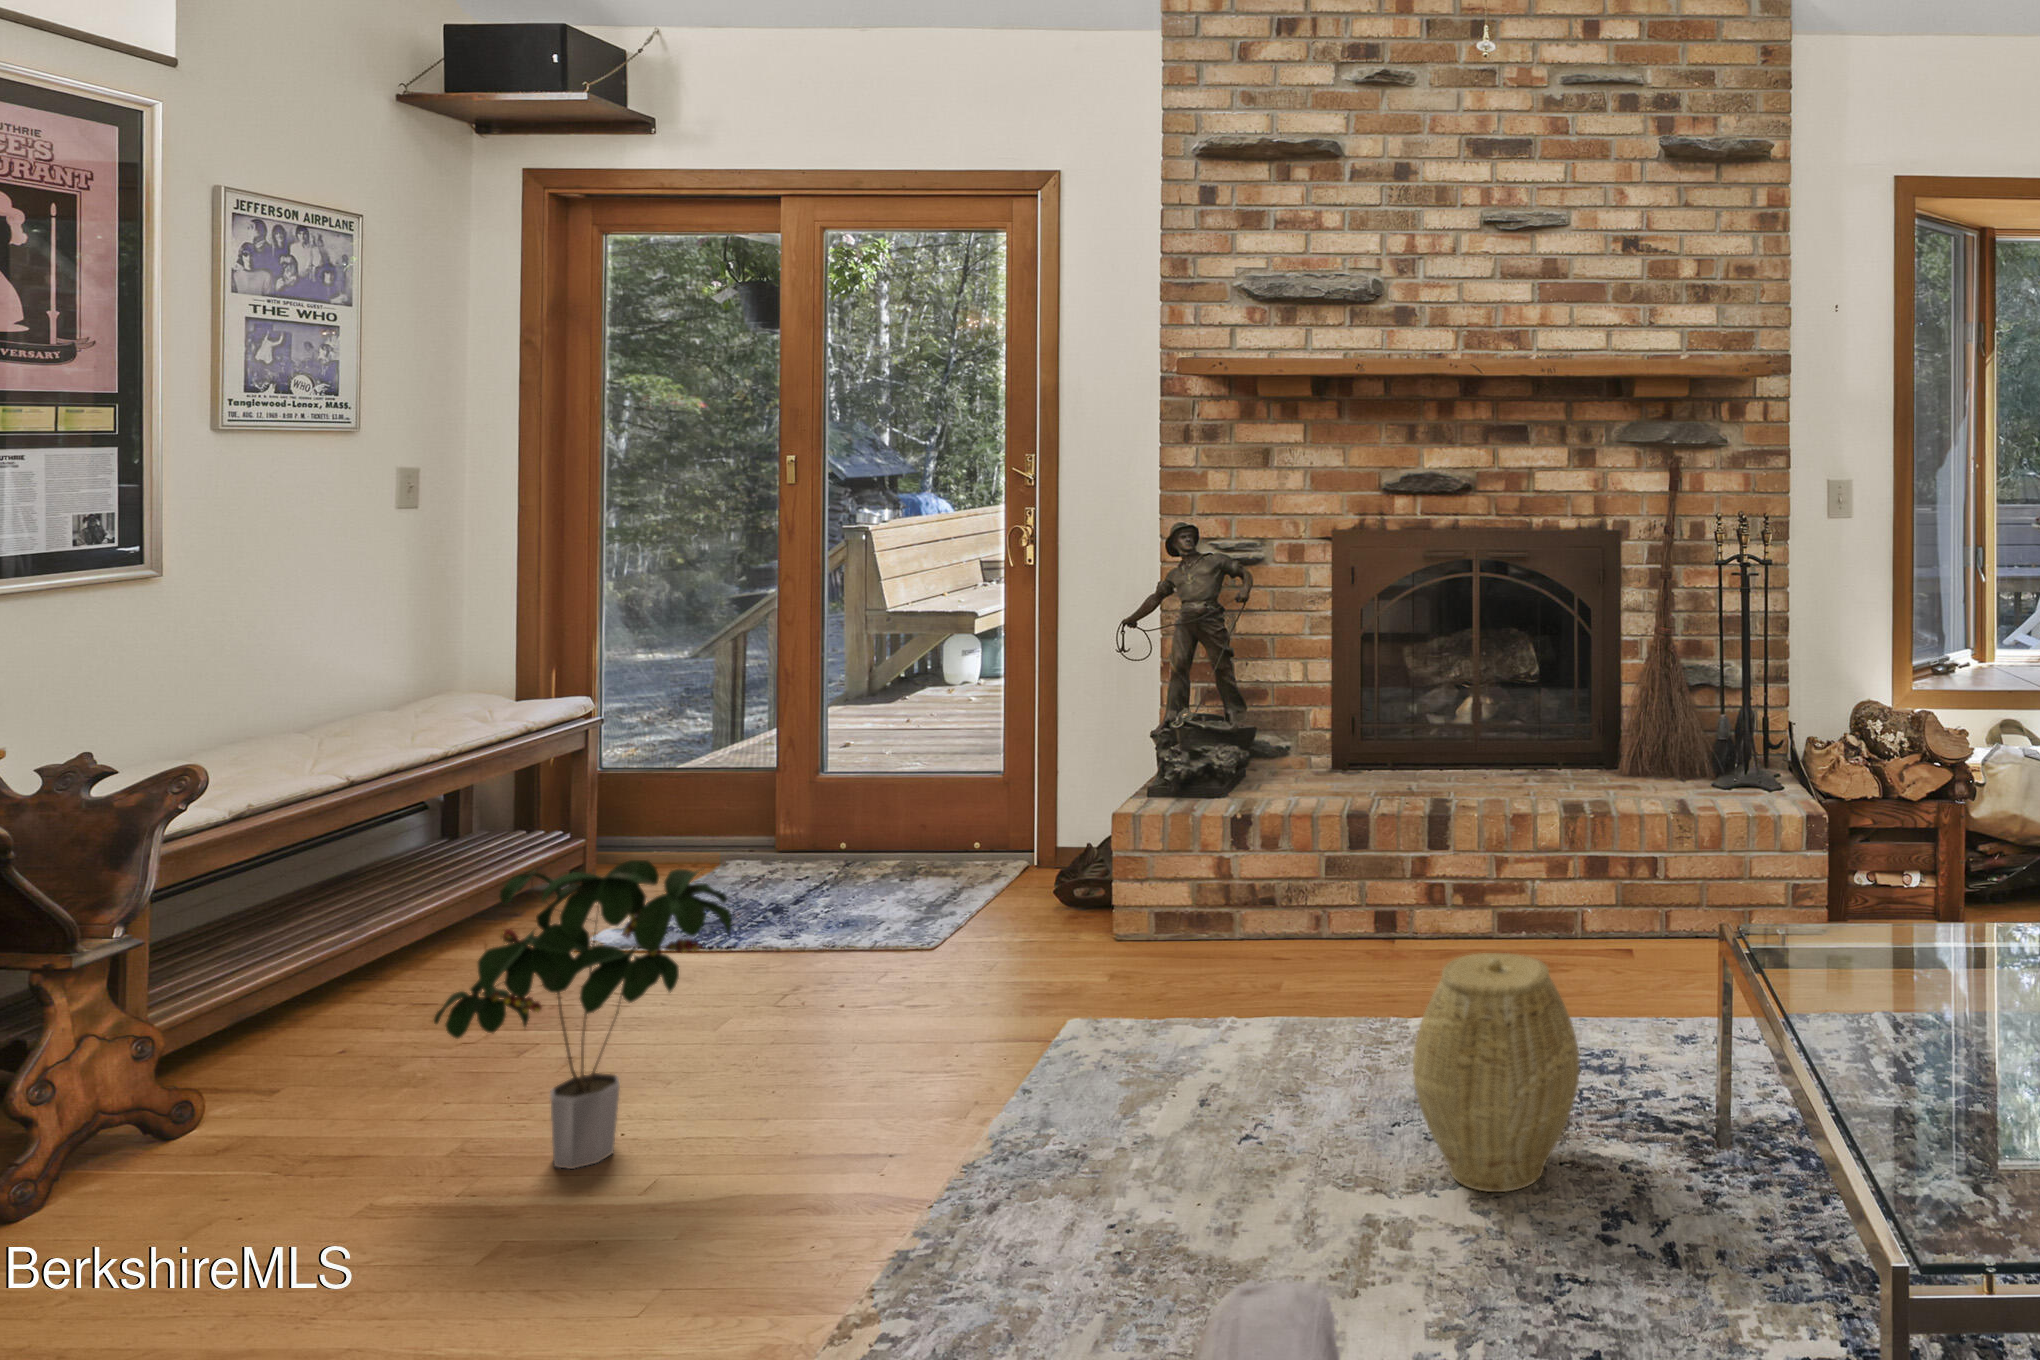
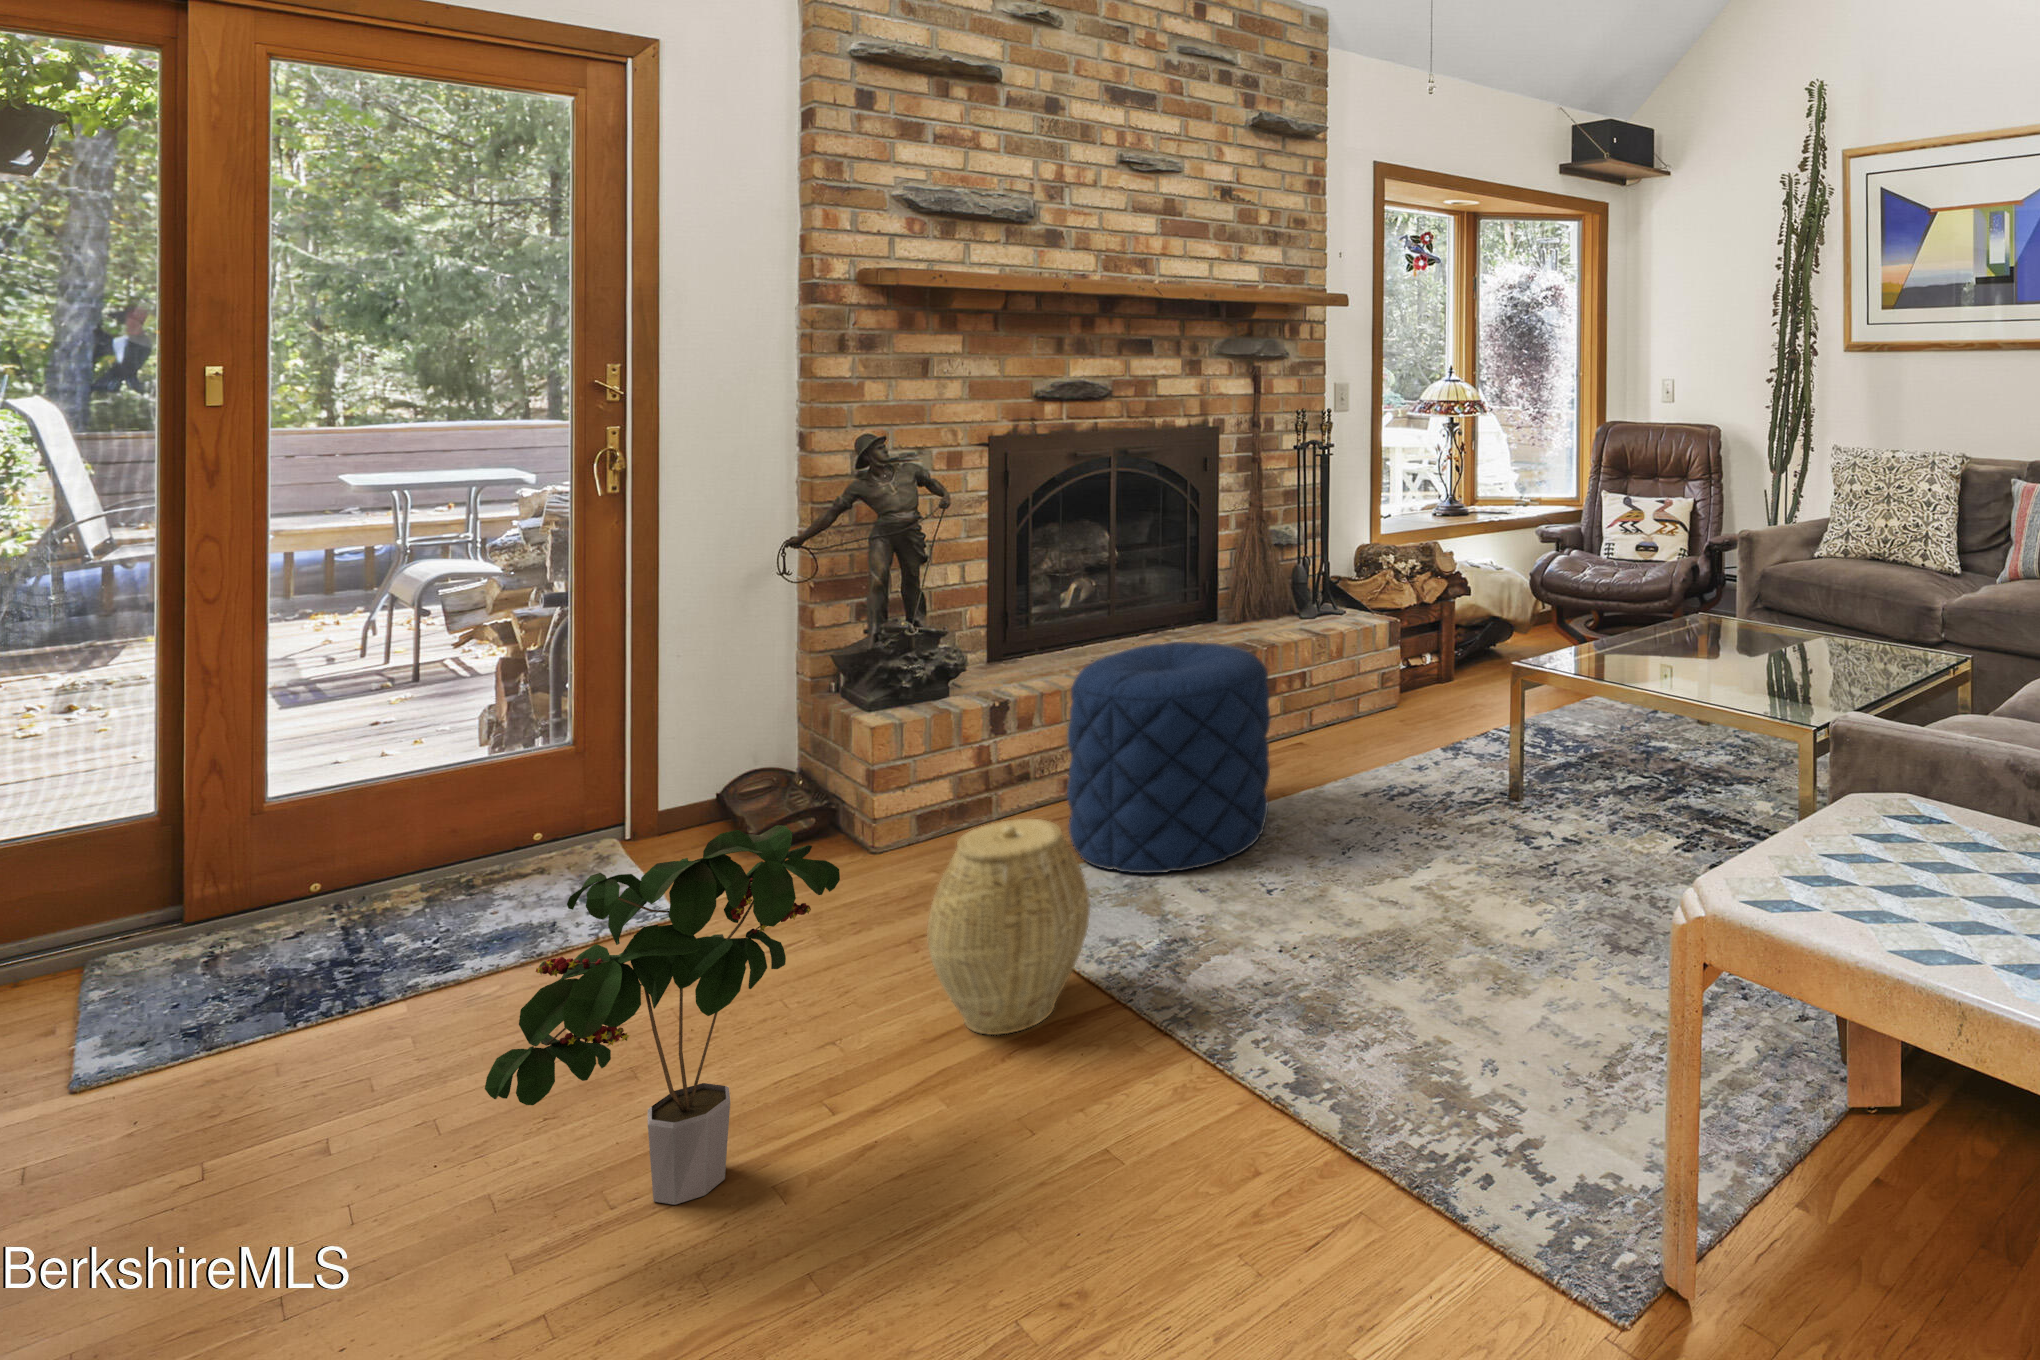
pouf: none [1197,777,1425,1046] -> present [1067,642,1270,873]
woven basket: present [1413,953,1580,1192] -> present [927,819,1090,1035]

